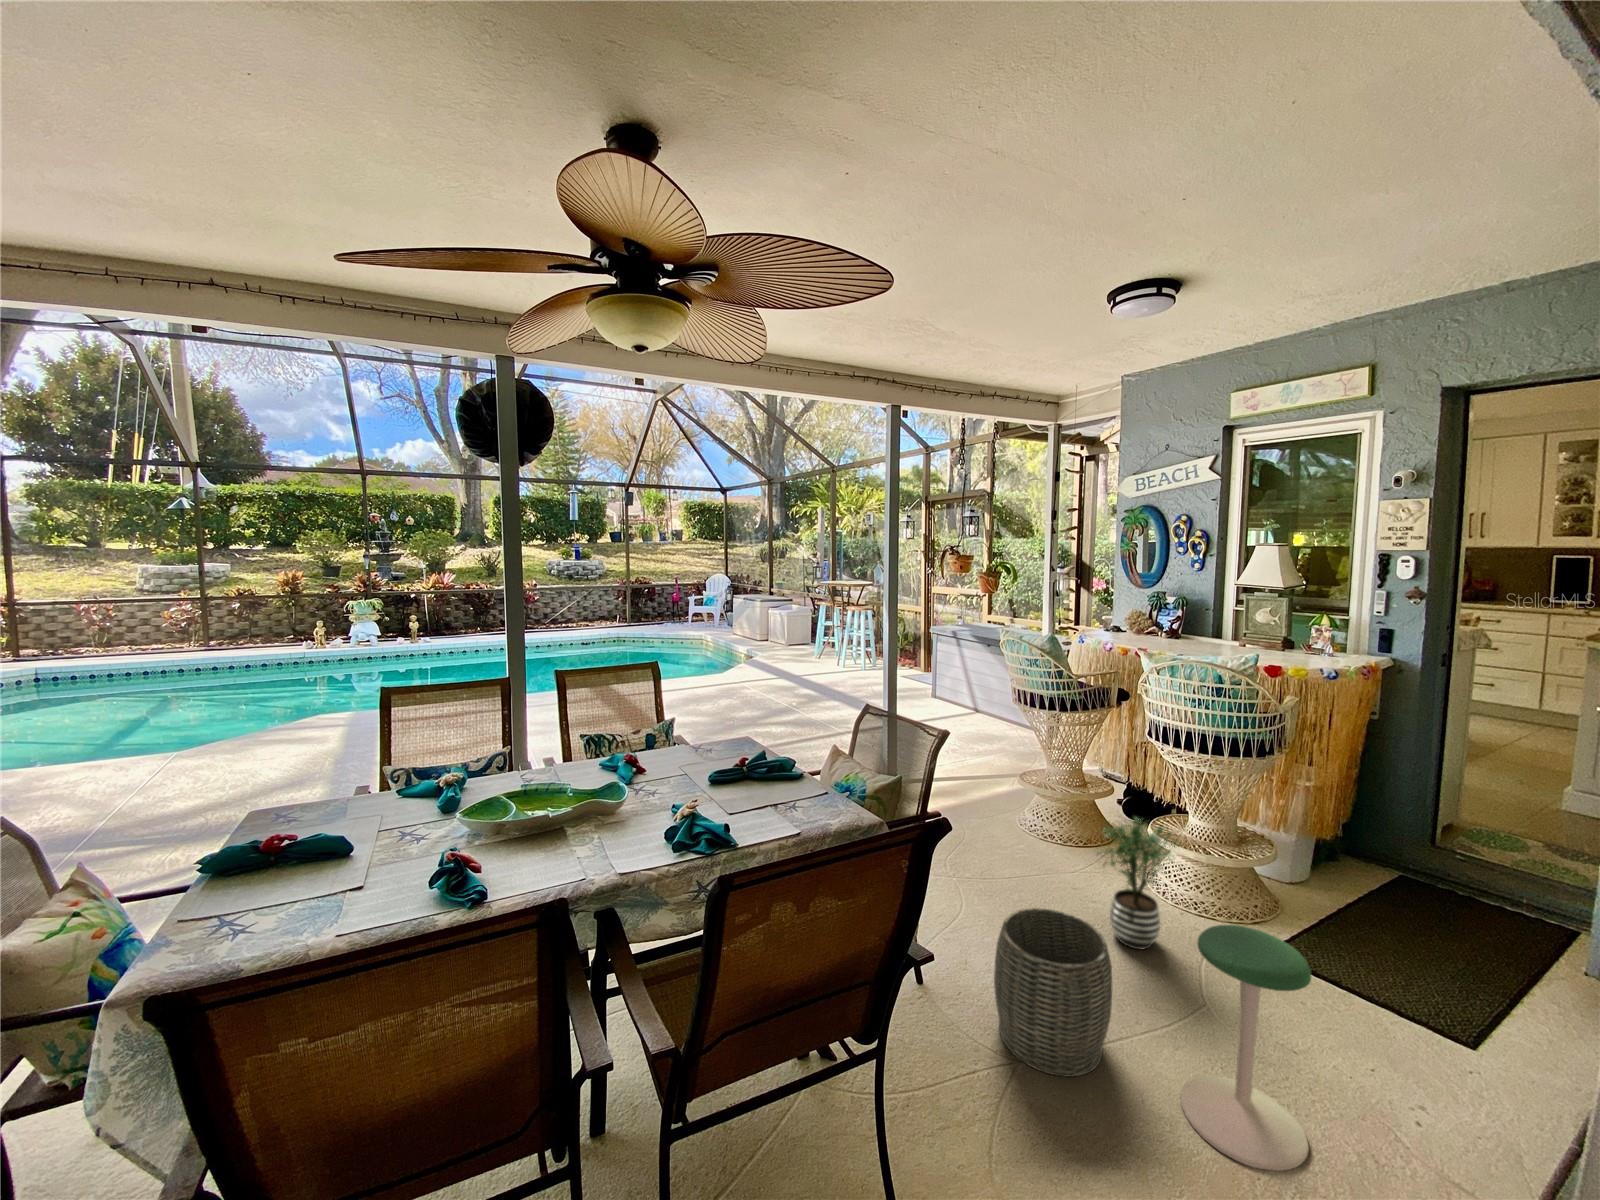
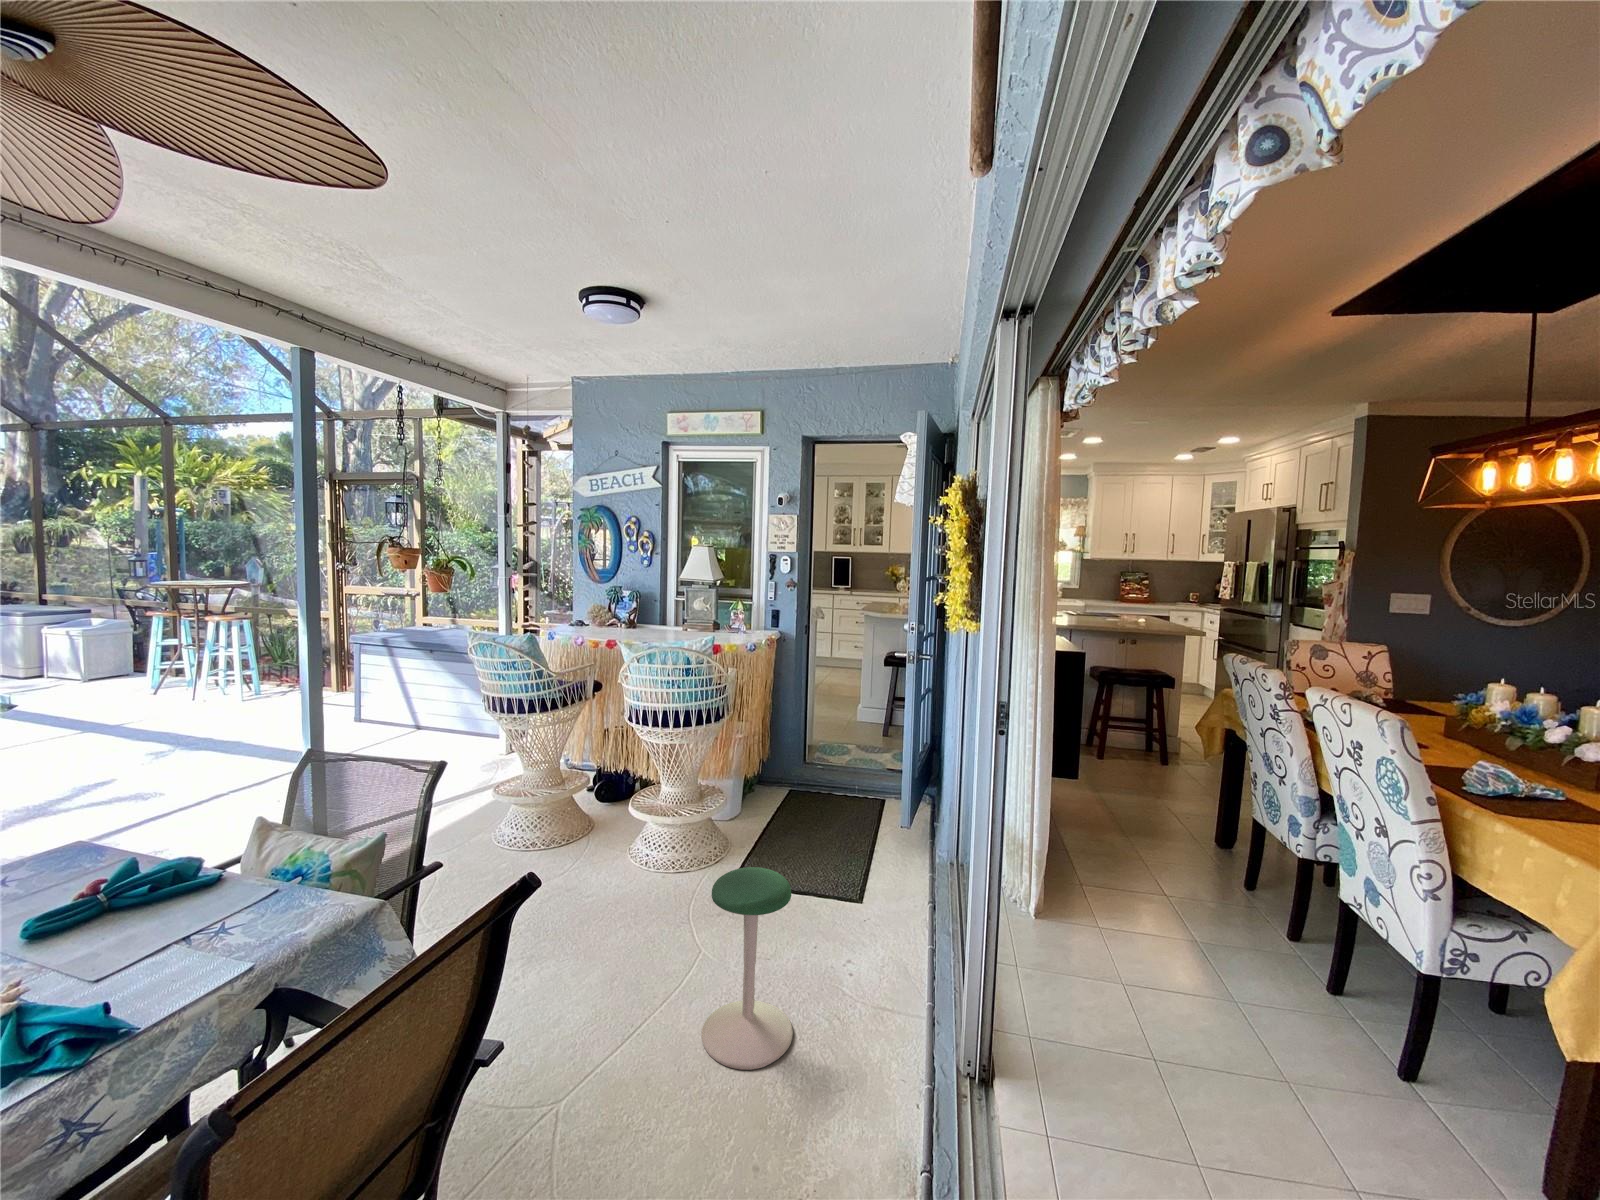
potted plant: present [1096,818,1182,949] -> none [598,798,679,925]
woven basket: present [994,908,1112,1077] -> none [520,915,641,1092]

